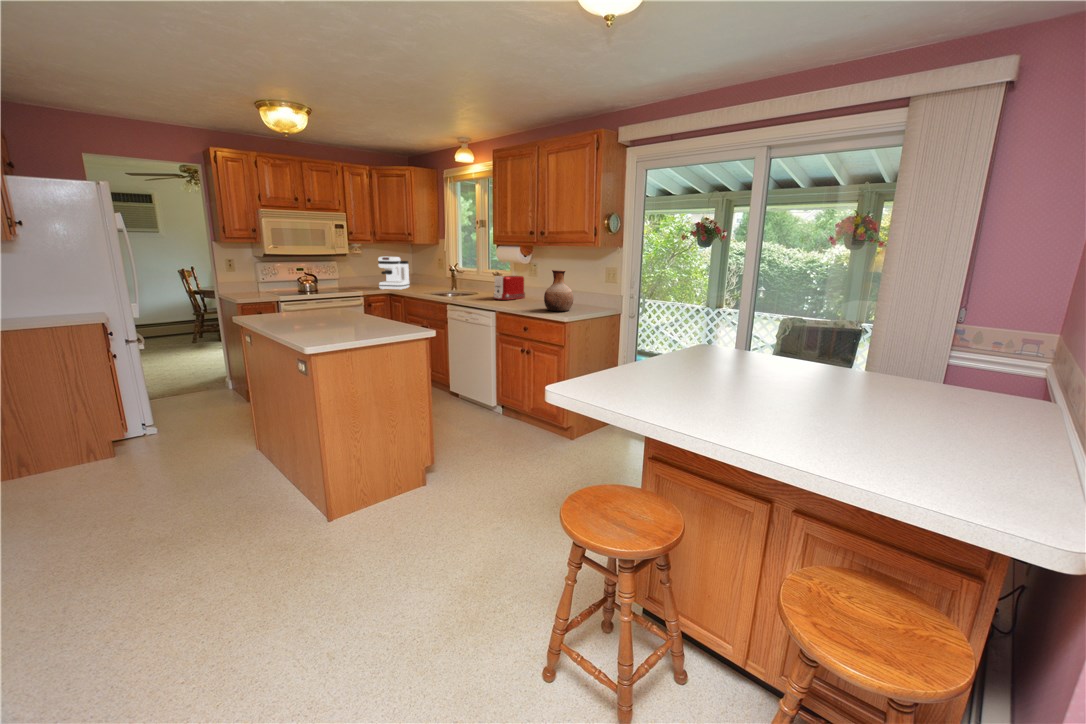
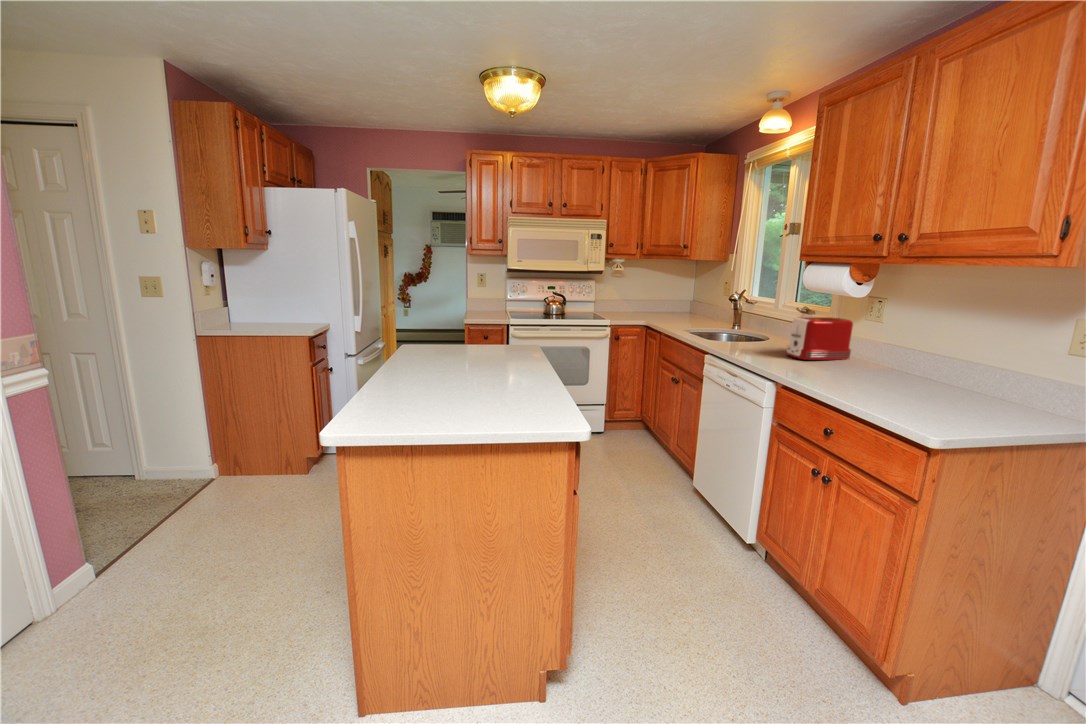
coffee maker: present [378,257,409,290] -> none [634,275,678,321]
vase: present [544,270,573,312] -> none [882,321,961,413]

